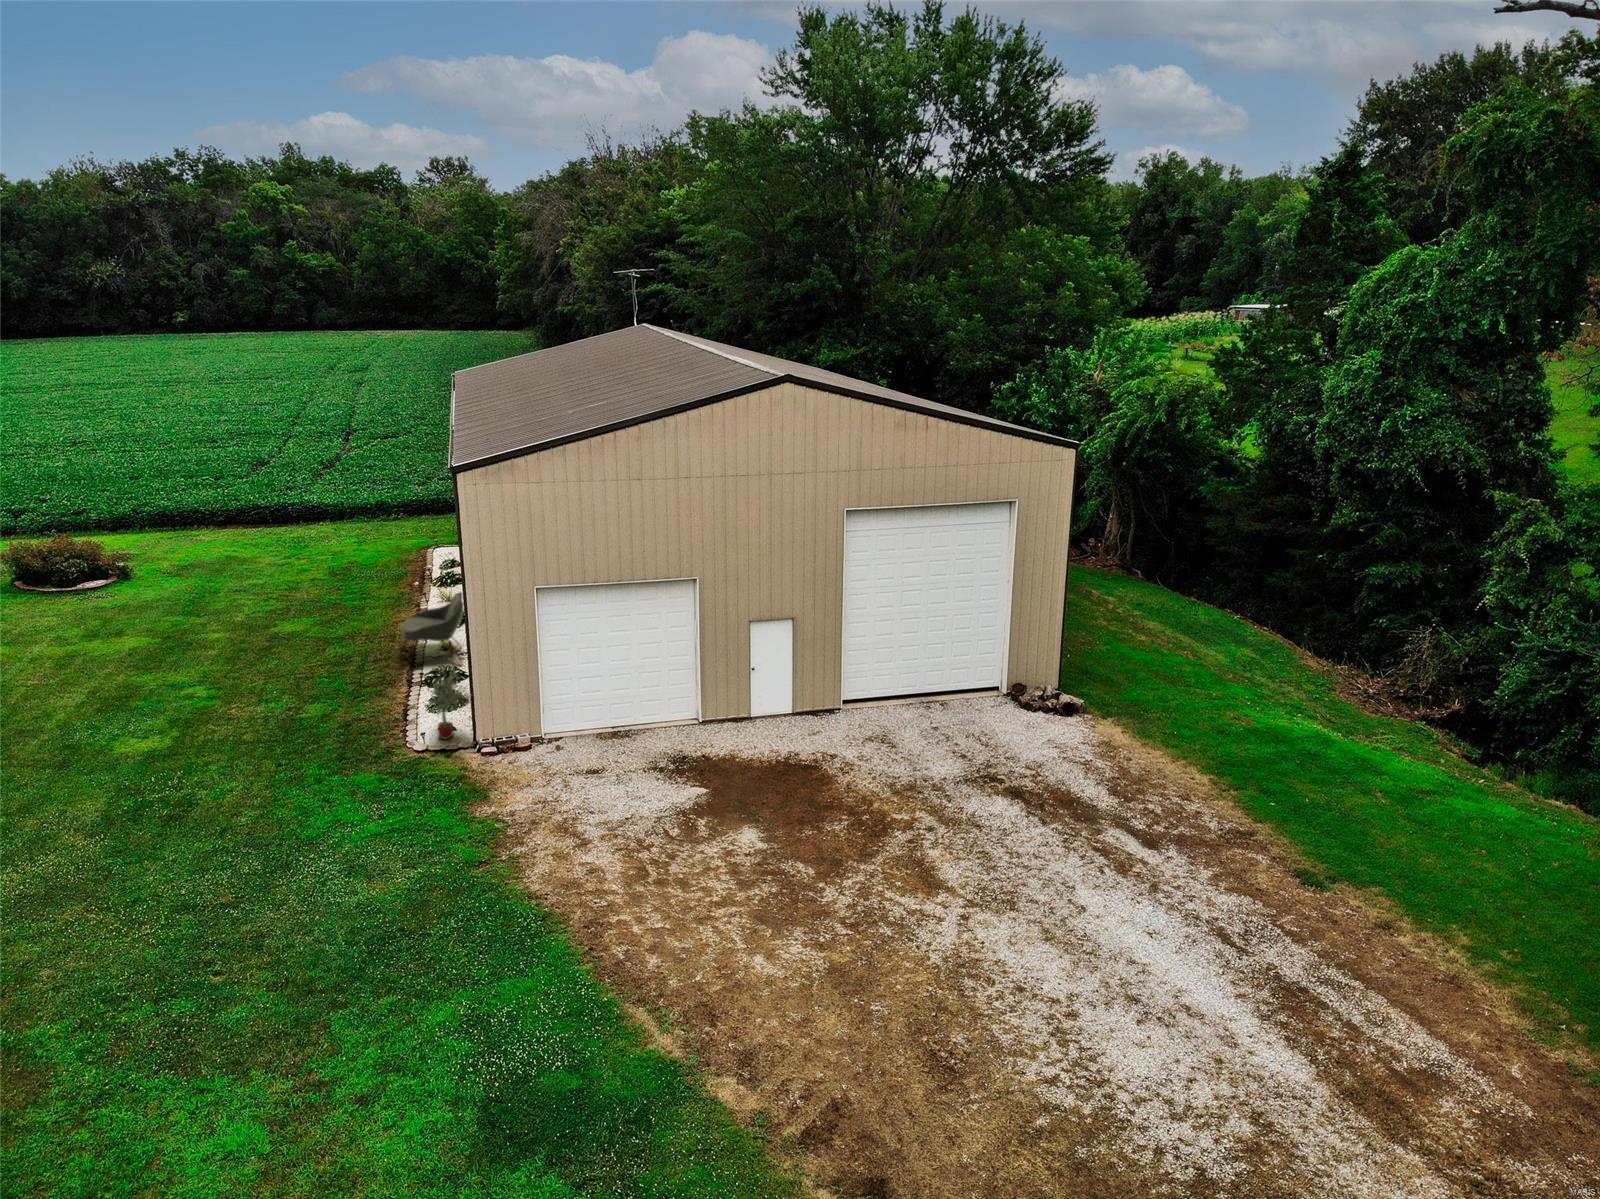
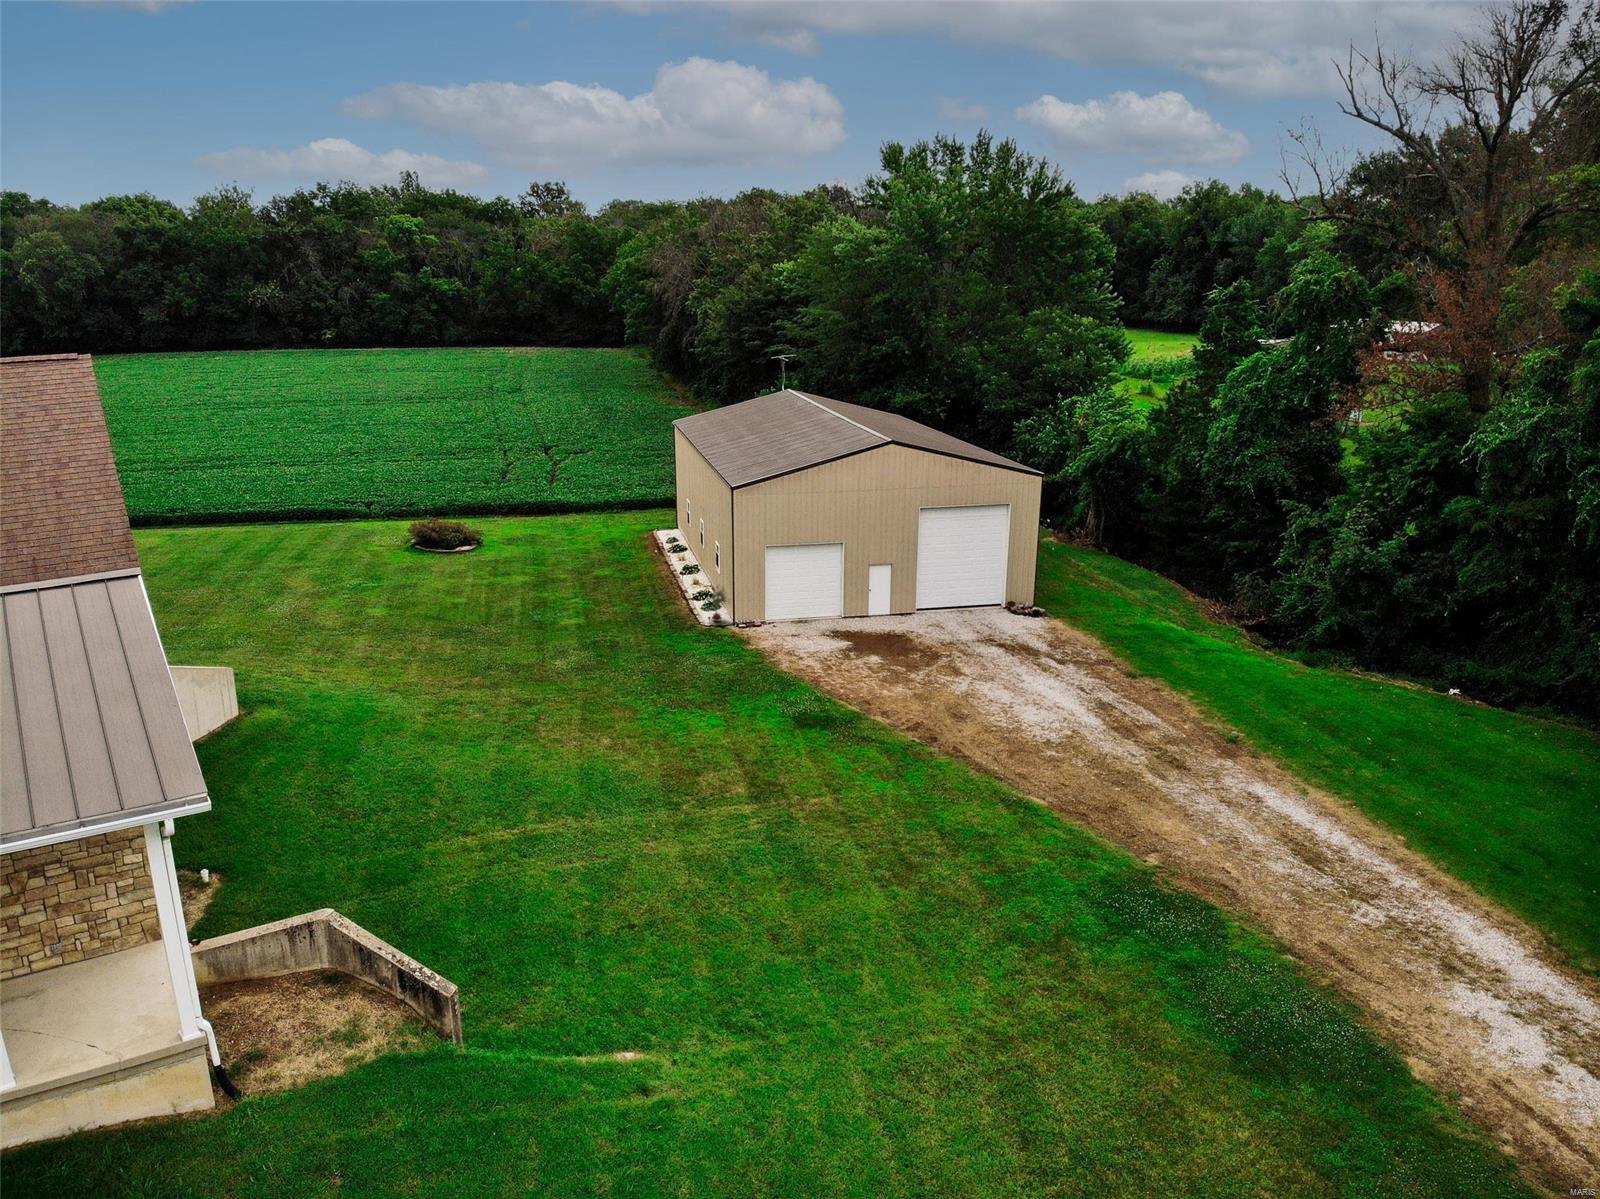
lounge chair: present [401,592,463,670] -> none [675,552,710,593]

